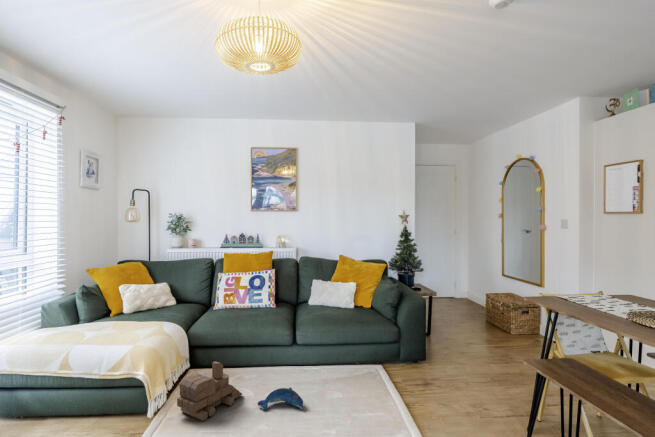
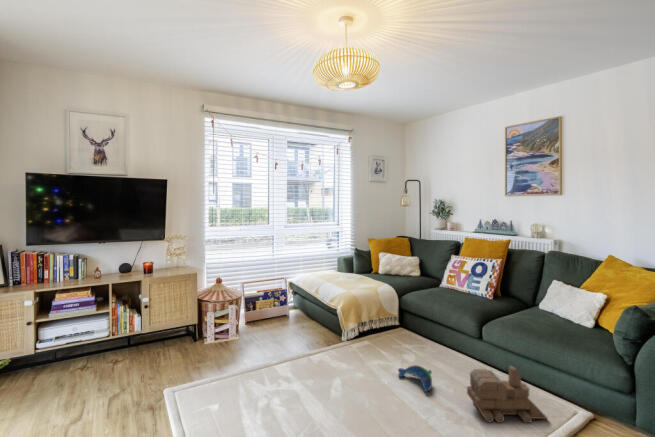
toy train: present [177,361,242,421] -> present [467,366,547,423]

